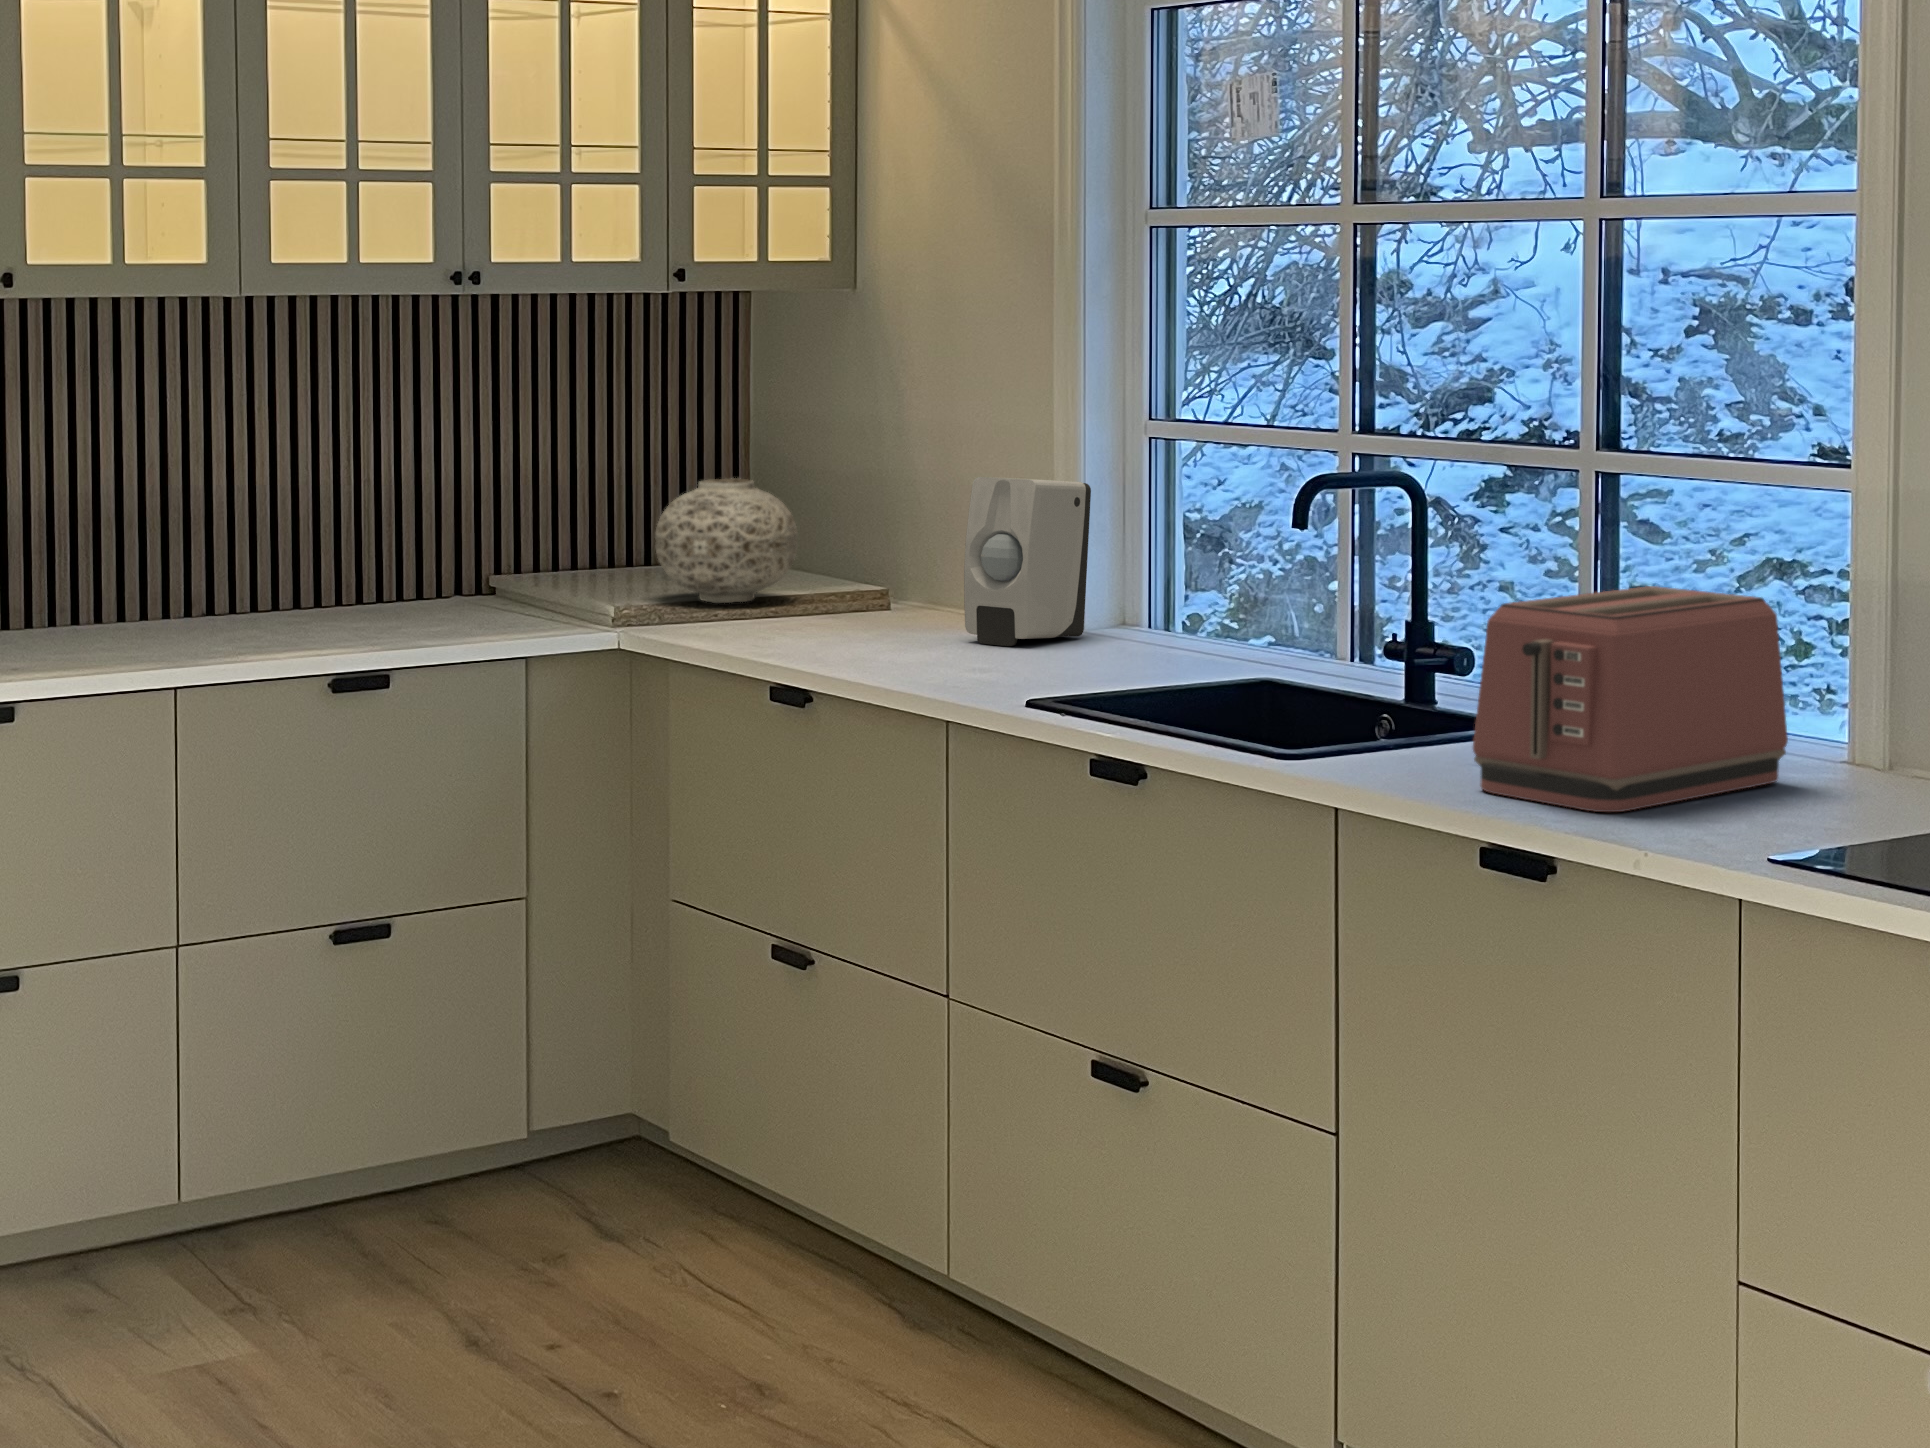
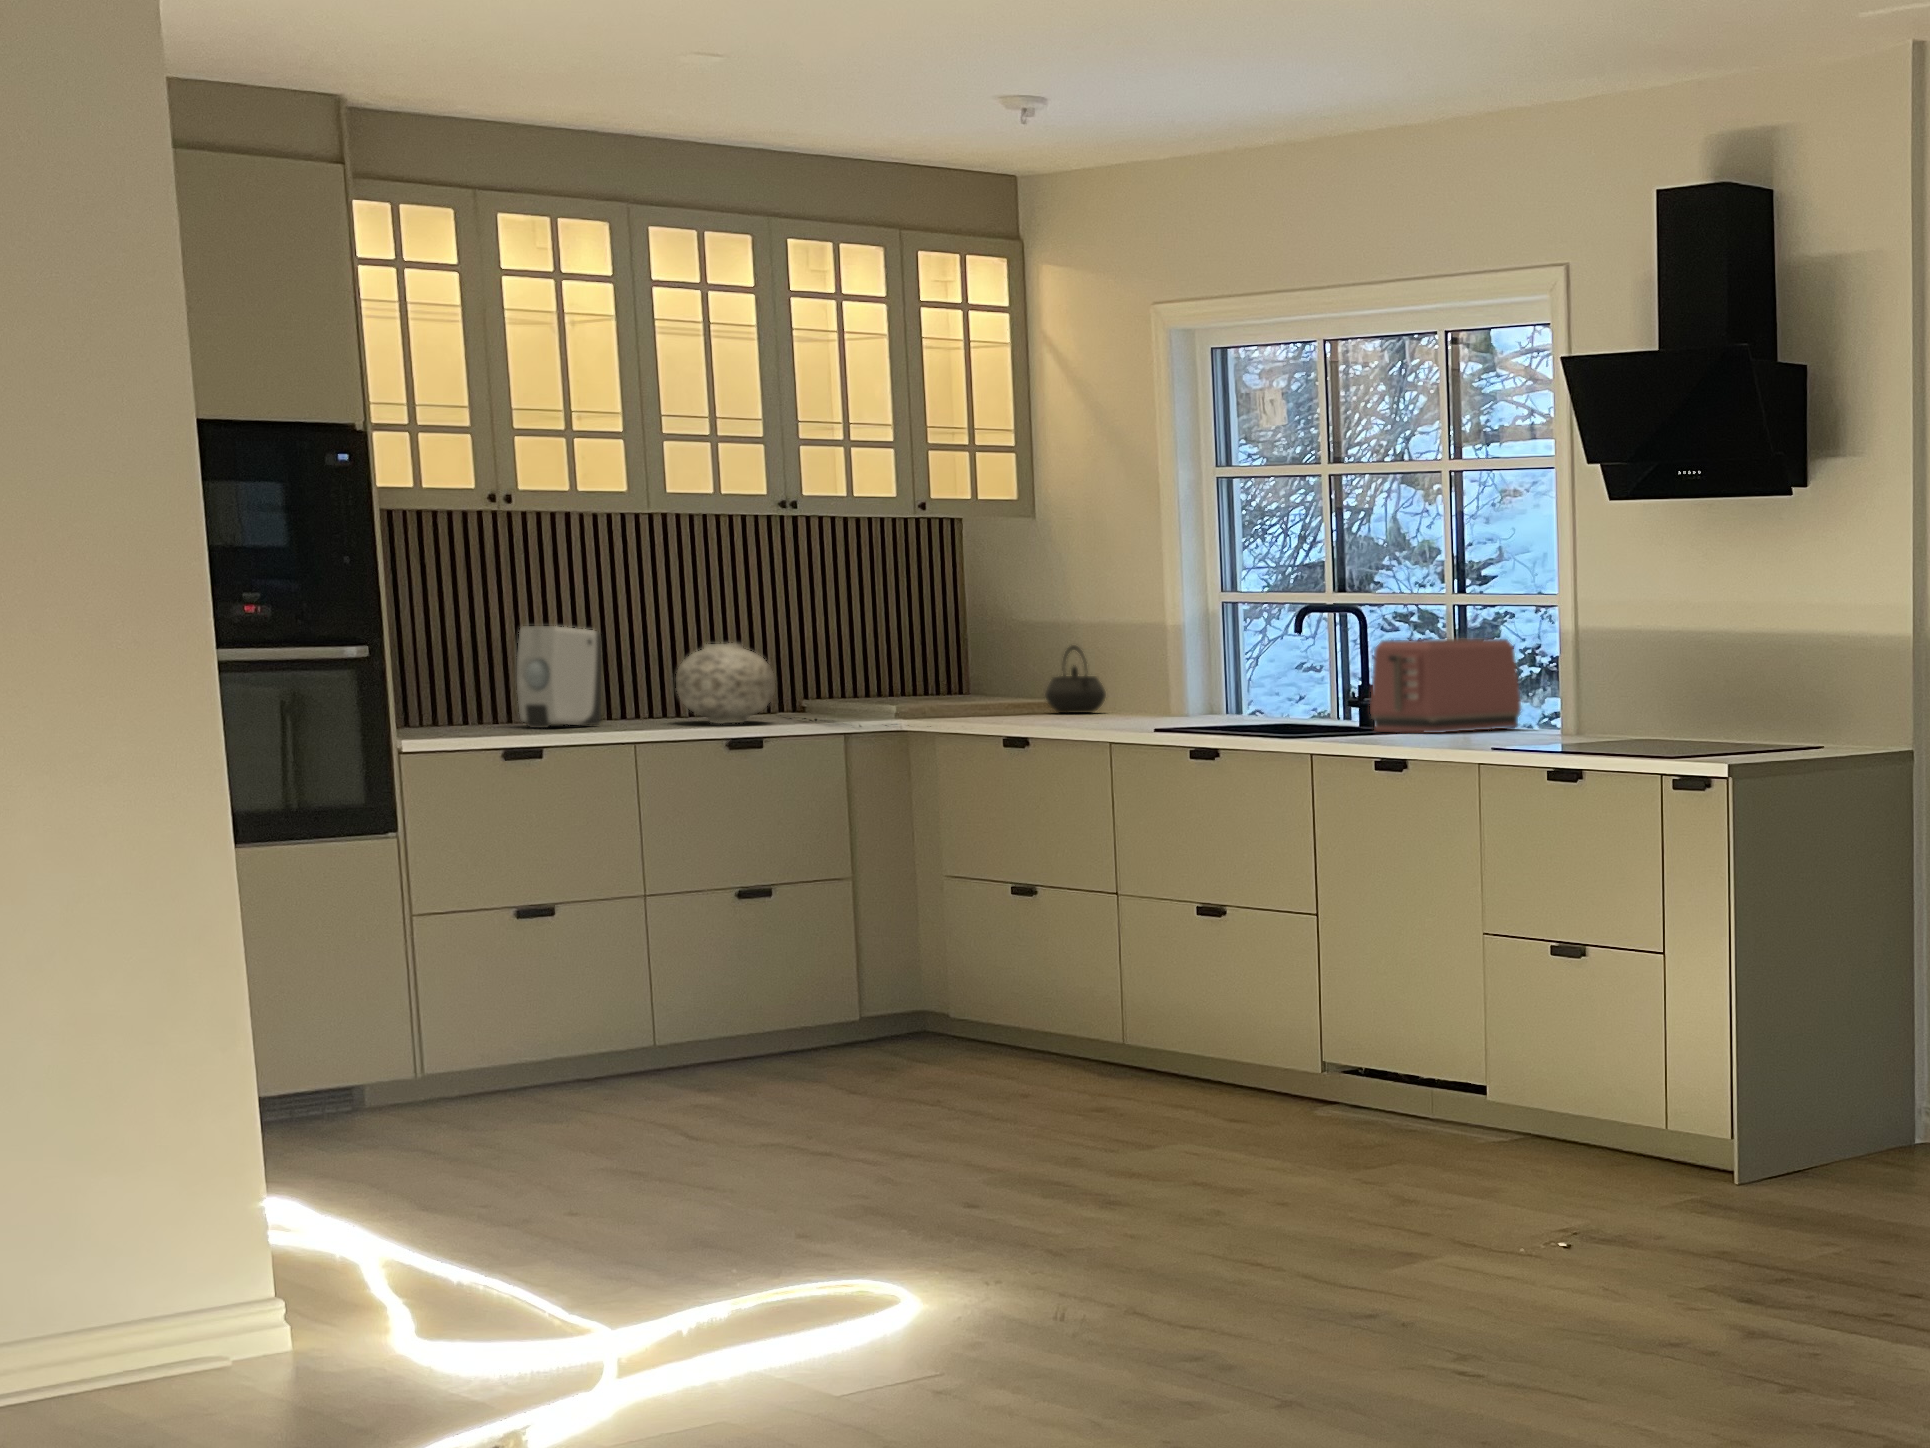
soap dispenser: present [964,477,1091,646] -> present [517,626,601,728]
vase: present [655,478,798,603] -> present [676,643,775,723]
kettle: none [857,508,957,623] -> present [1045,645,1106,713]

